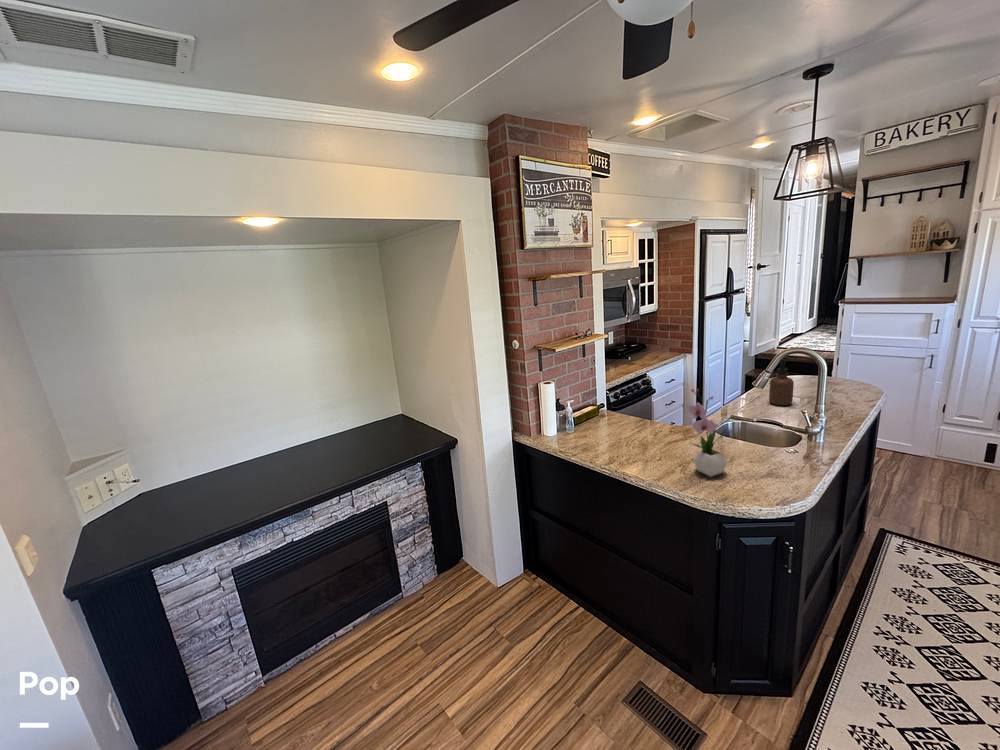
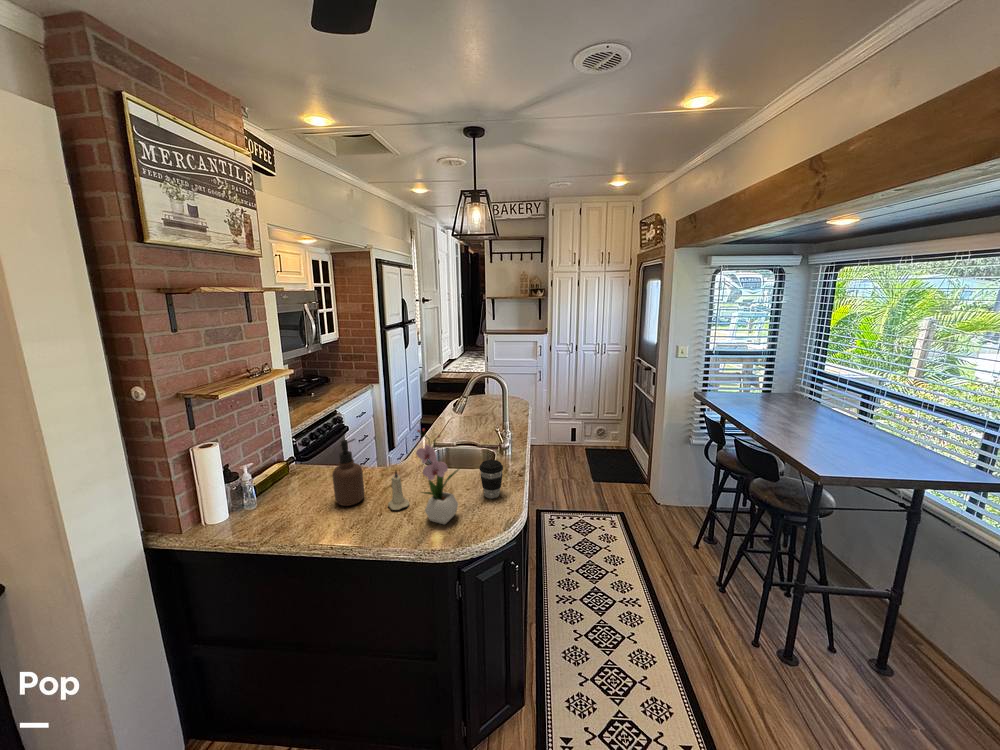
soap dispenser: present [769,359,794,406] -> present [332,439,365,506]
candle: none [666,422,685,457] -> present [388,470,409,510]
coffee cup: none [758,433,786,470] -> present [479,460,503,498]

